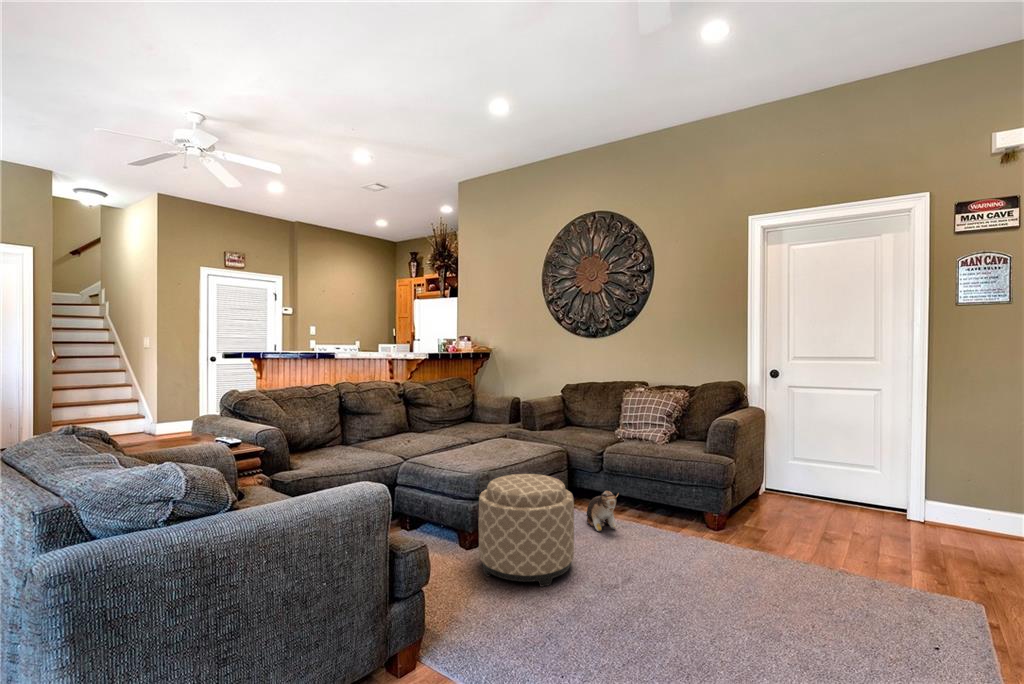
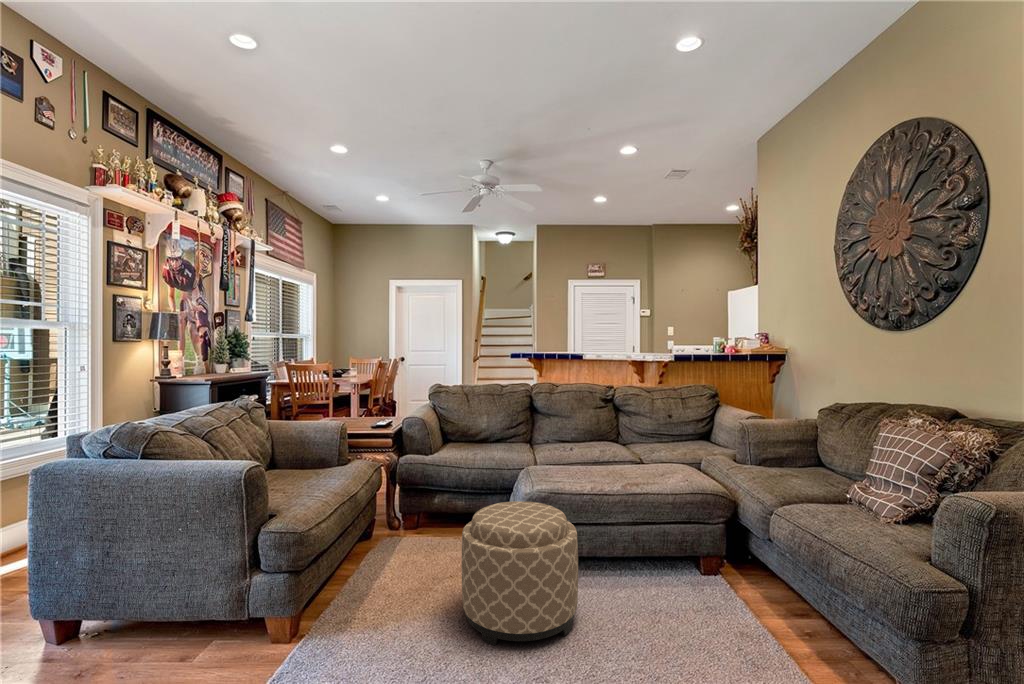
plush toy: present [587,491,619,531] -> none [671,571,731,637]

